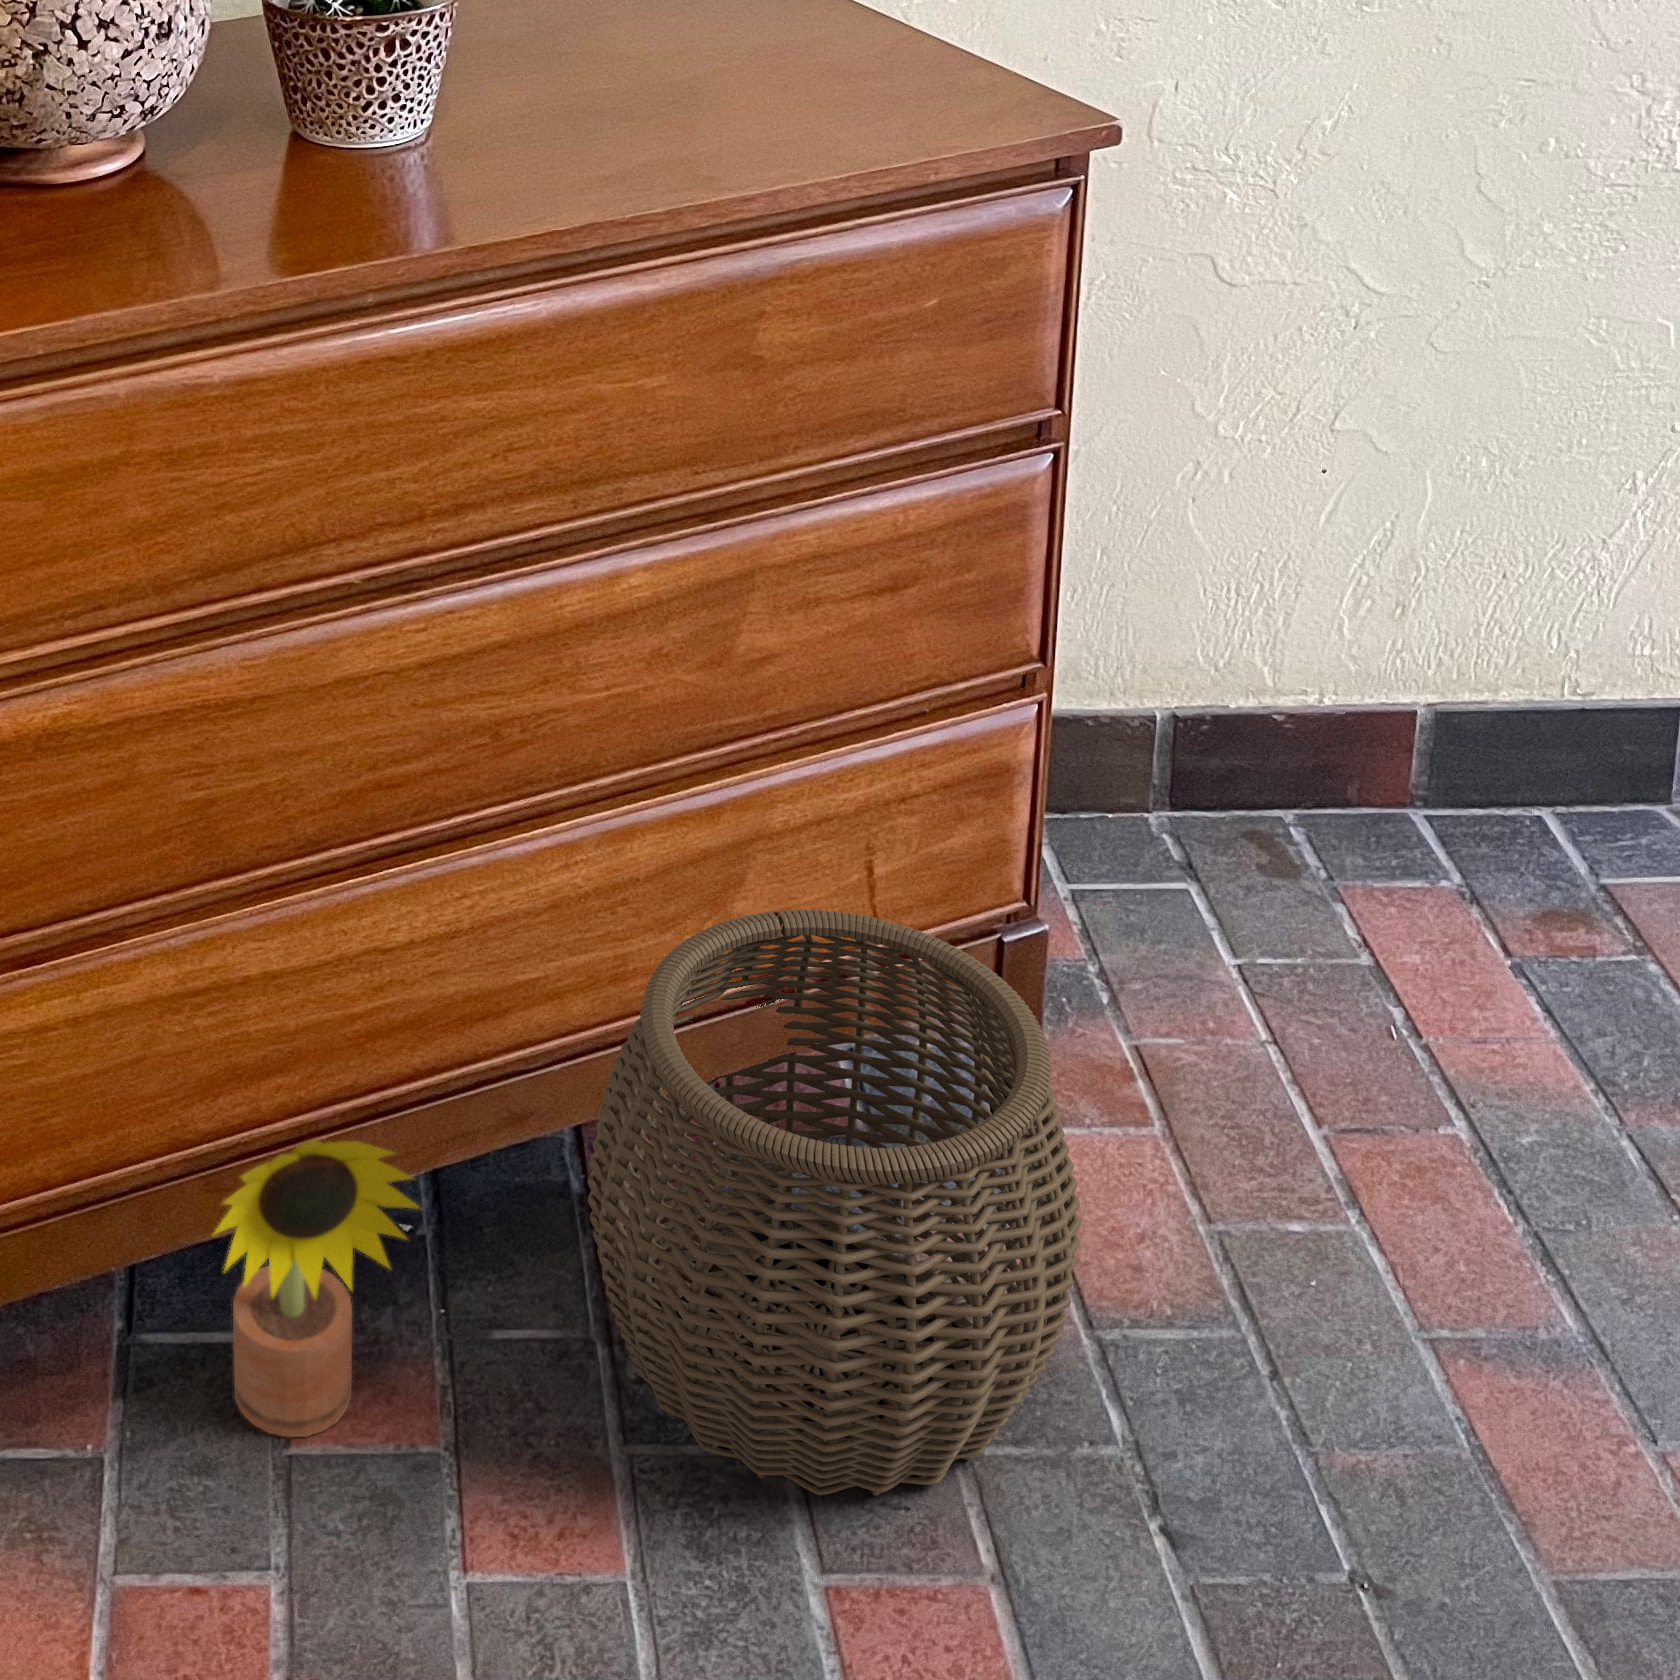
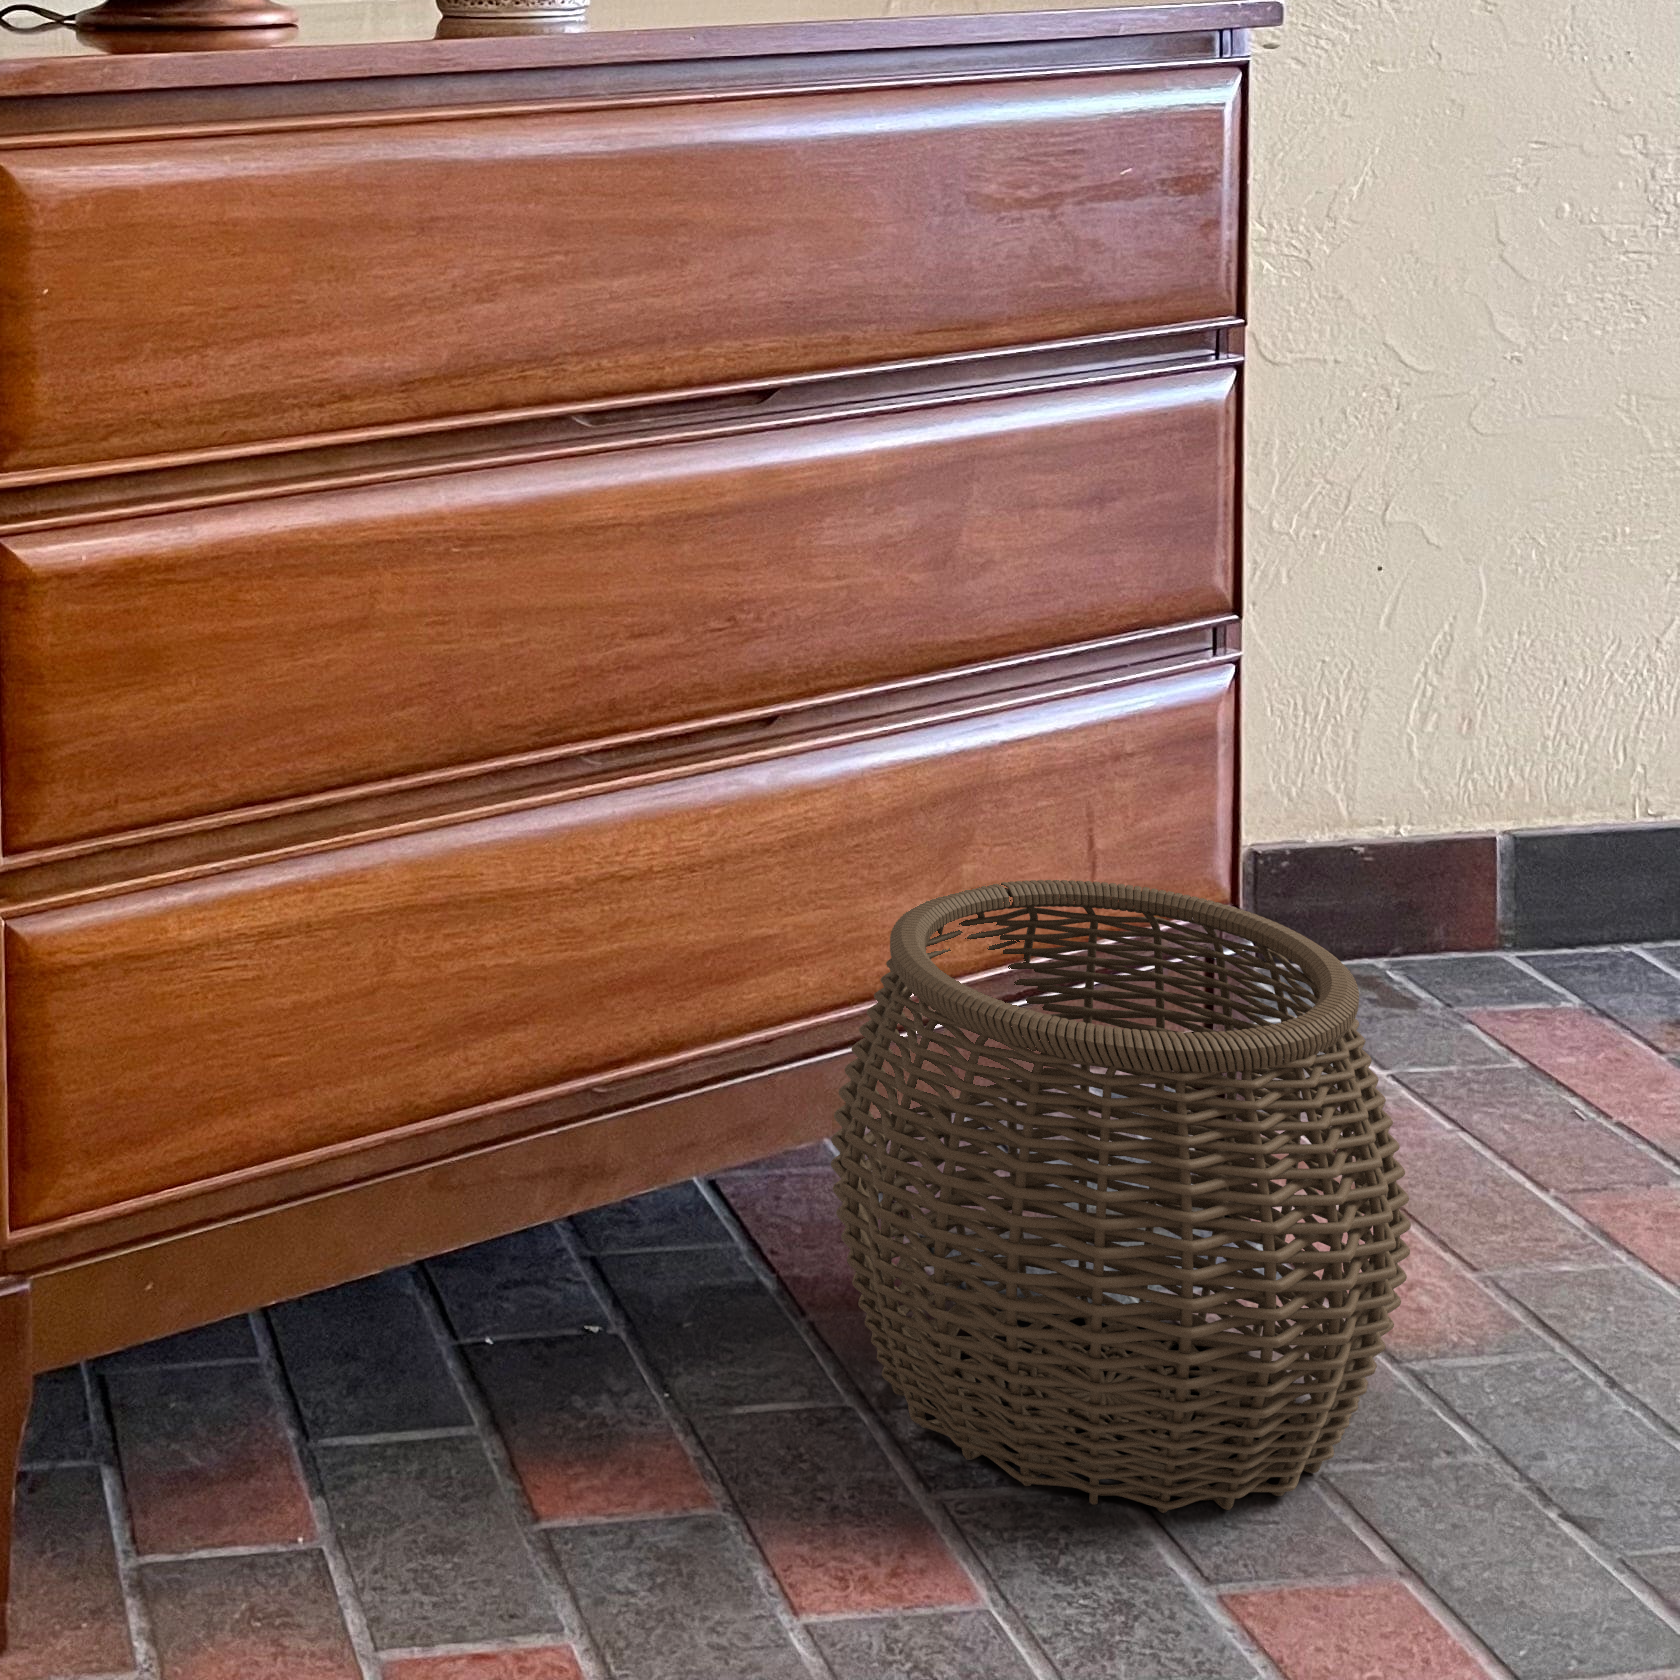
decorative plant: present [214,1140,419,1437] -> none [451,1063,702,1517]

